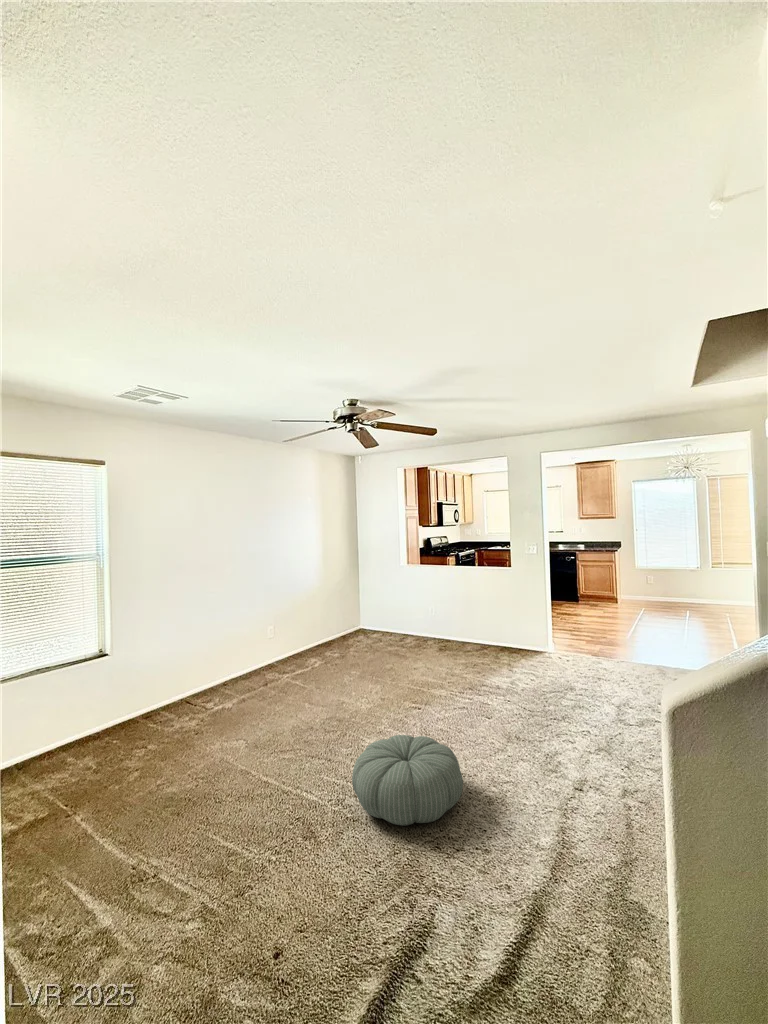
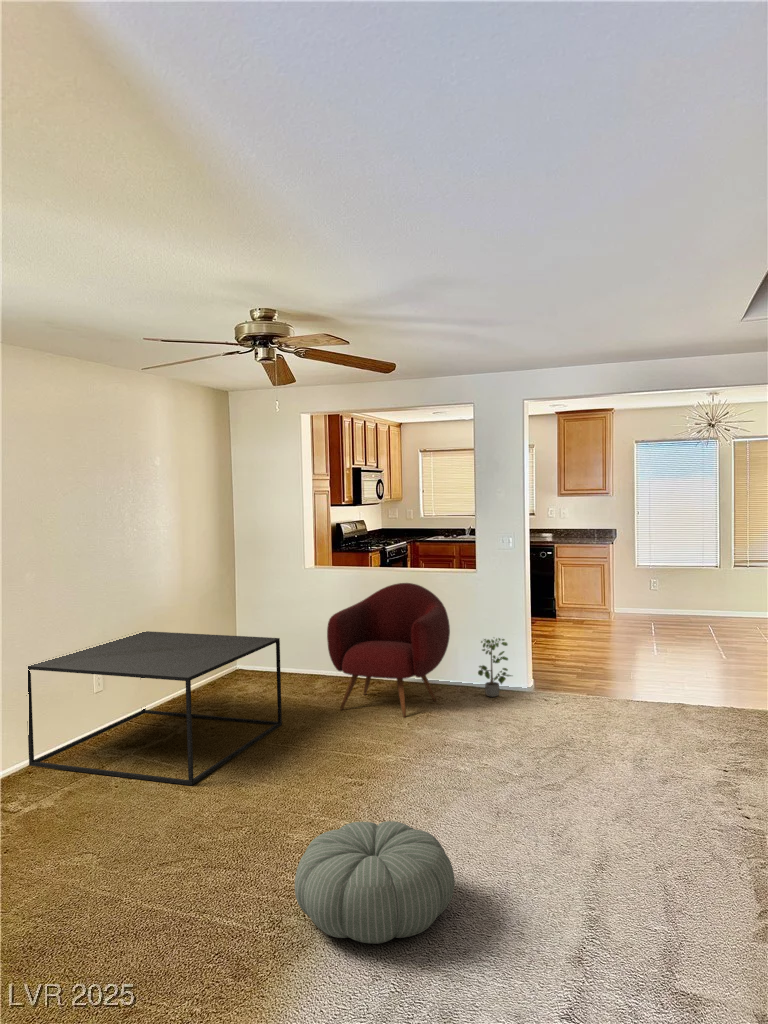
armchair: none [411,575,492,663] -> present [327,583,450,717]
coffee table: none [225,602,381,700] -> present [27,631,282,785]
potted plant: none [512,611,537,652] -> present [478,638,511,697]

